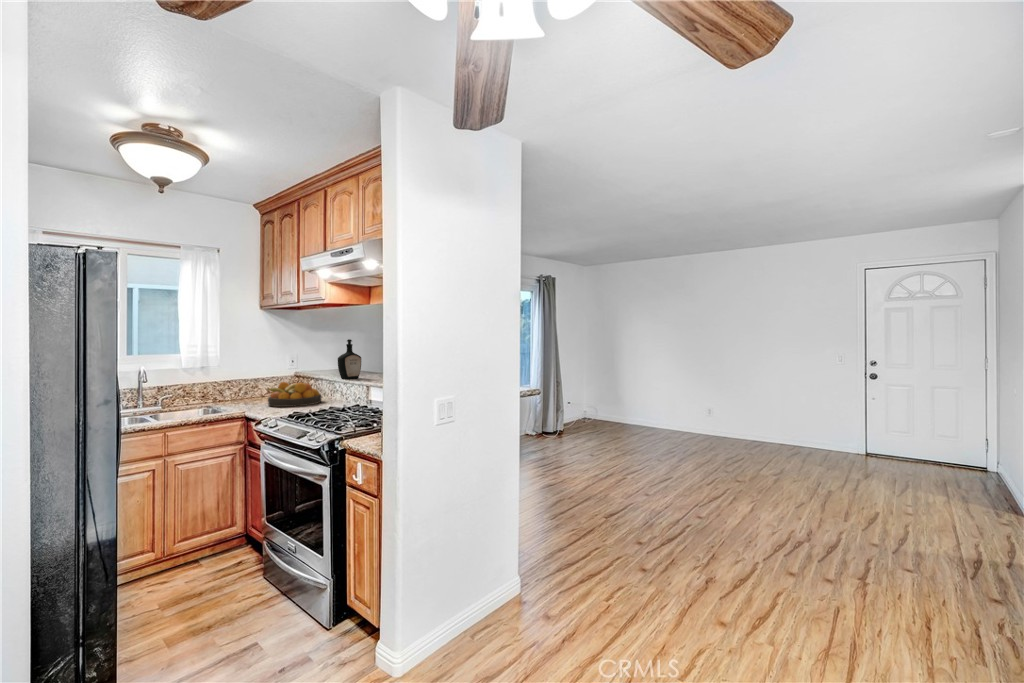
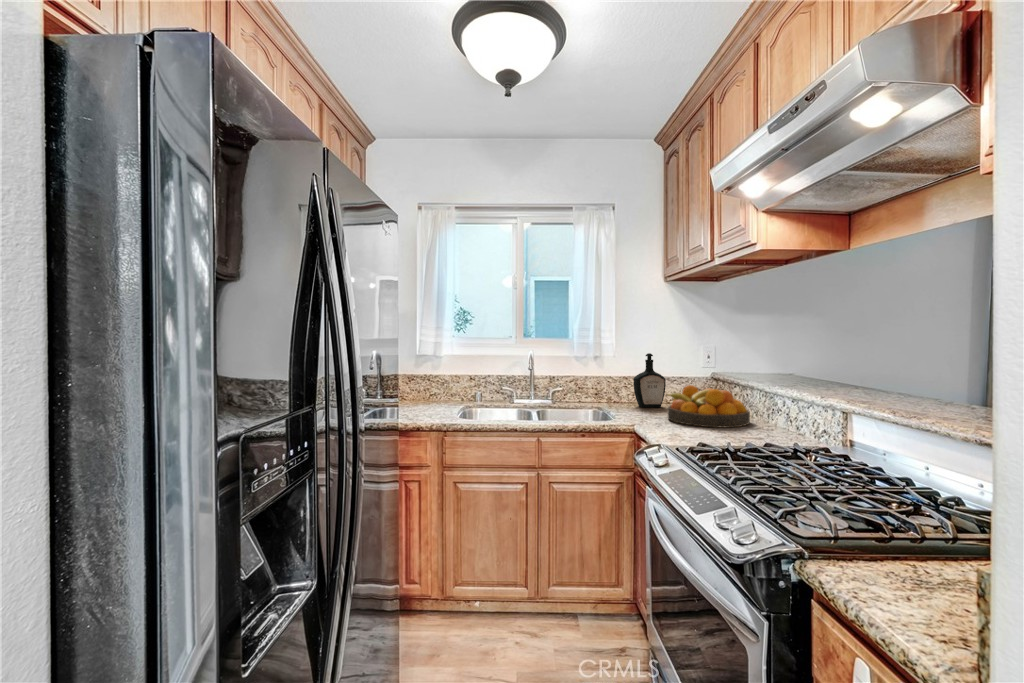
bottle: present [338,339,361,379] -> present [633,353,666,407]

